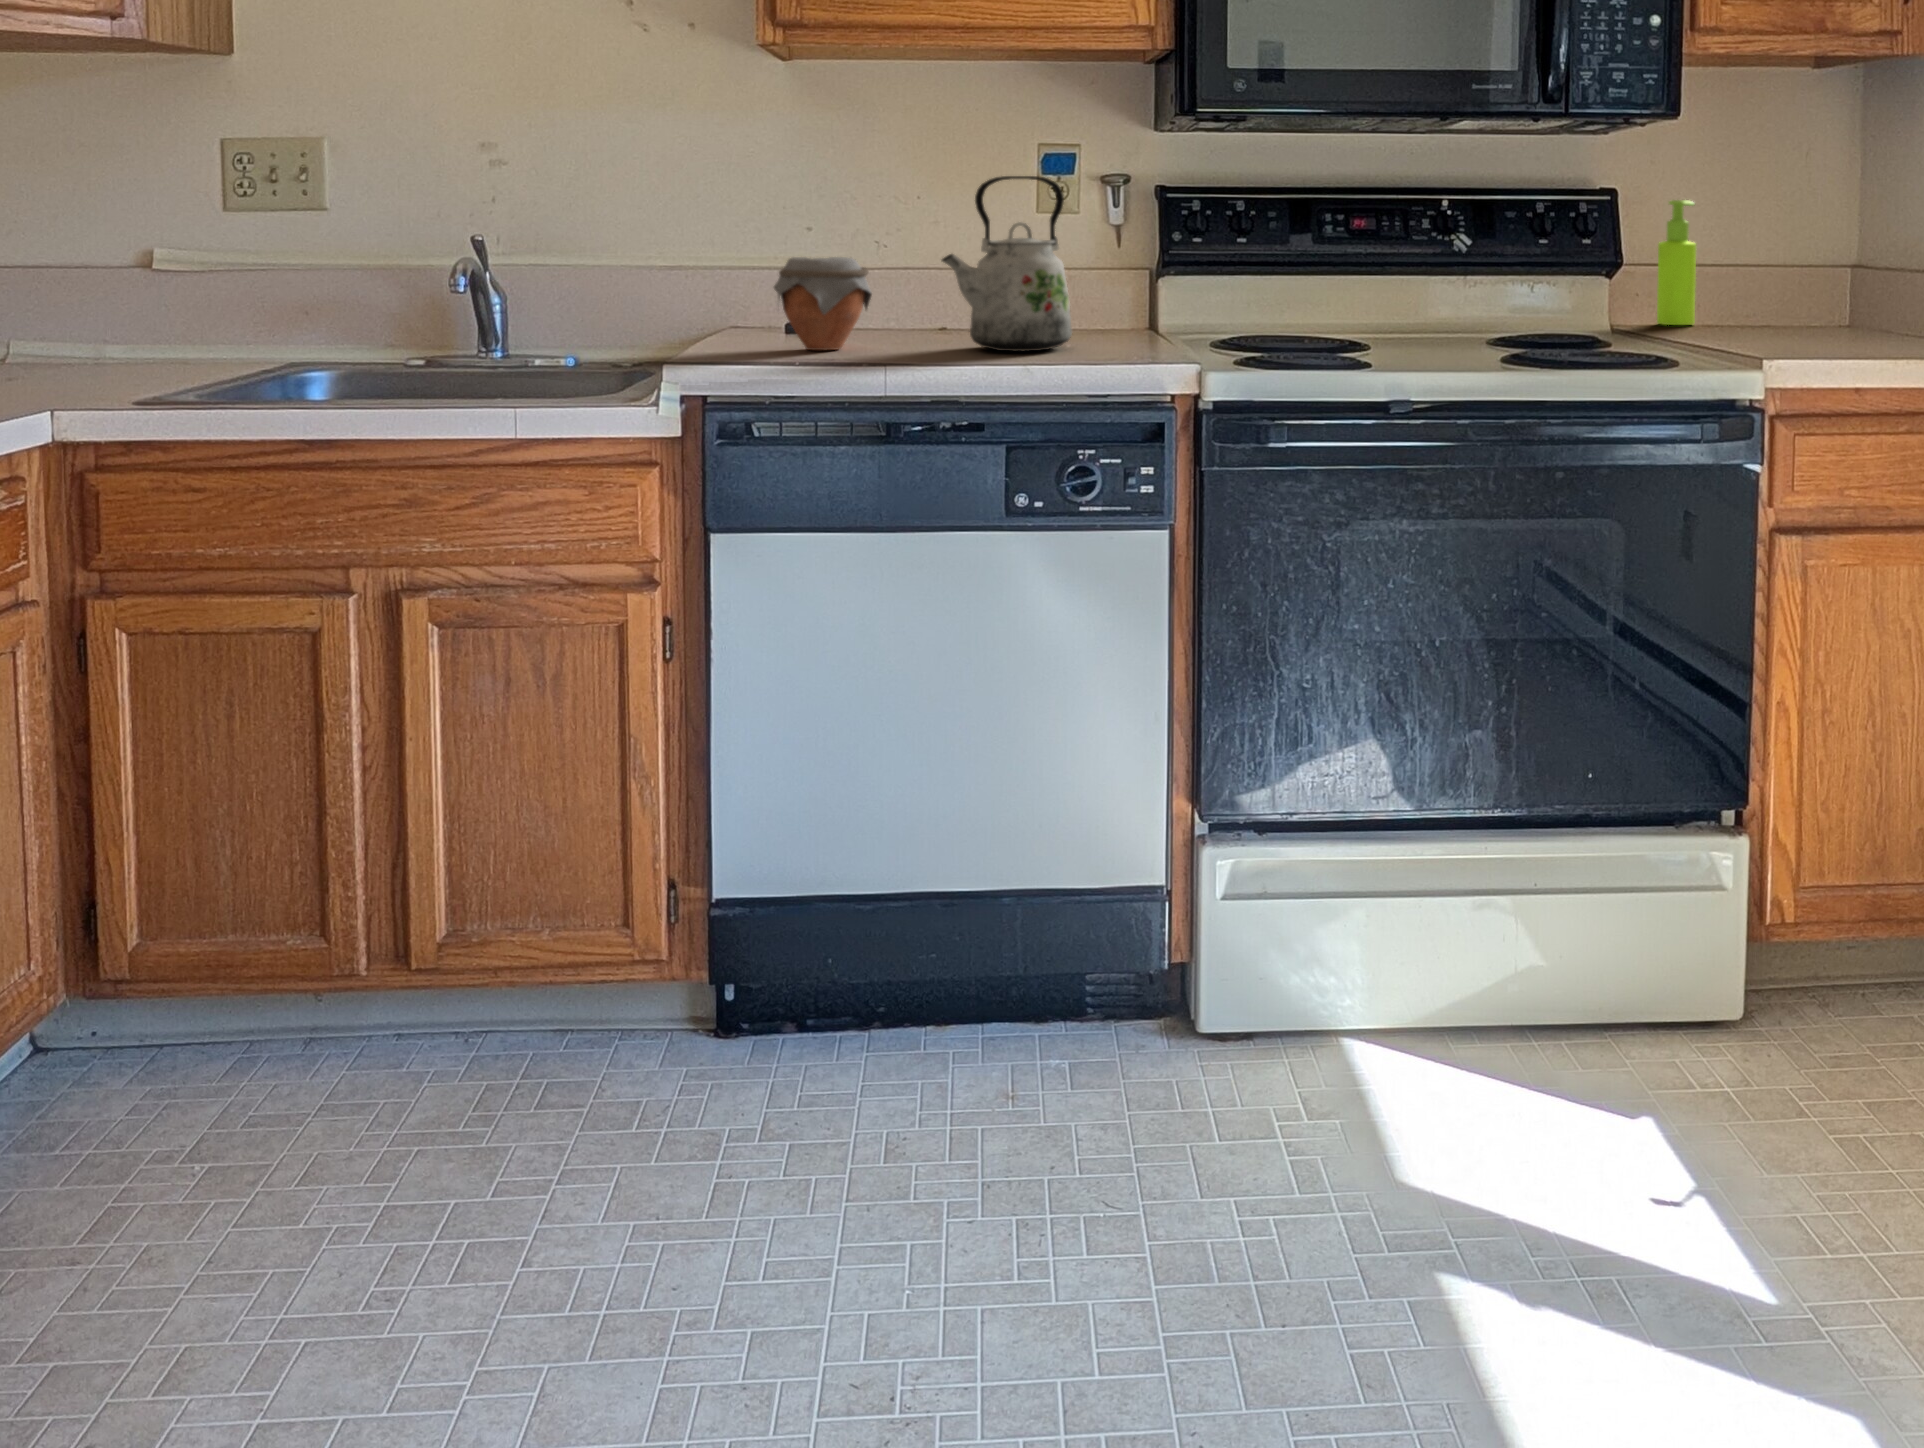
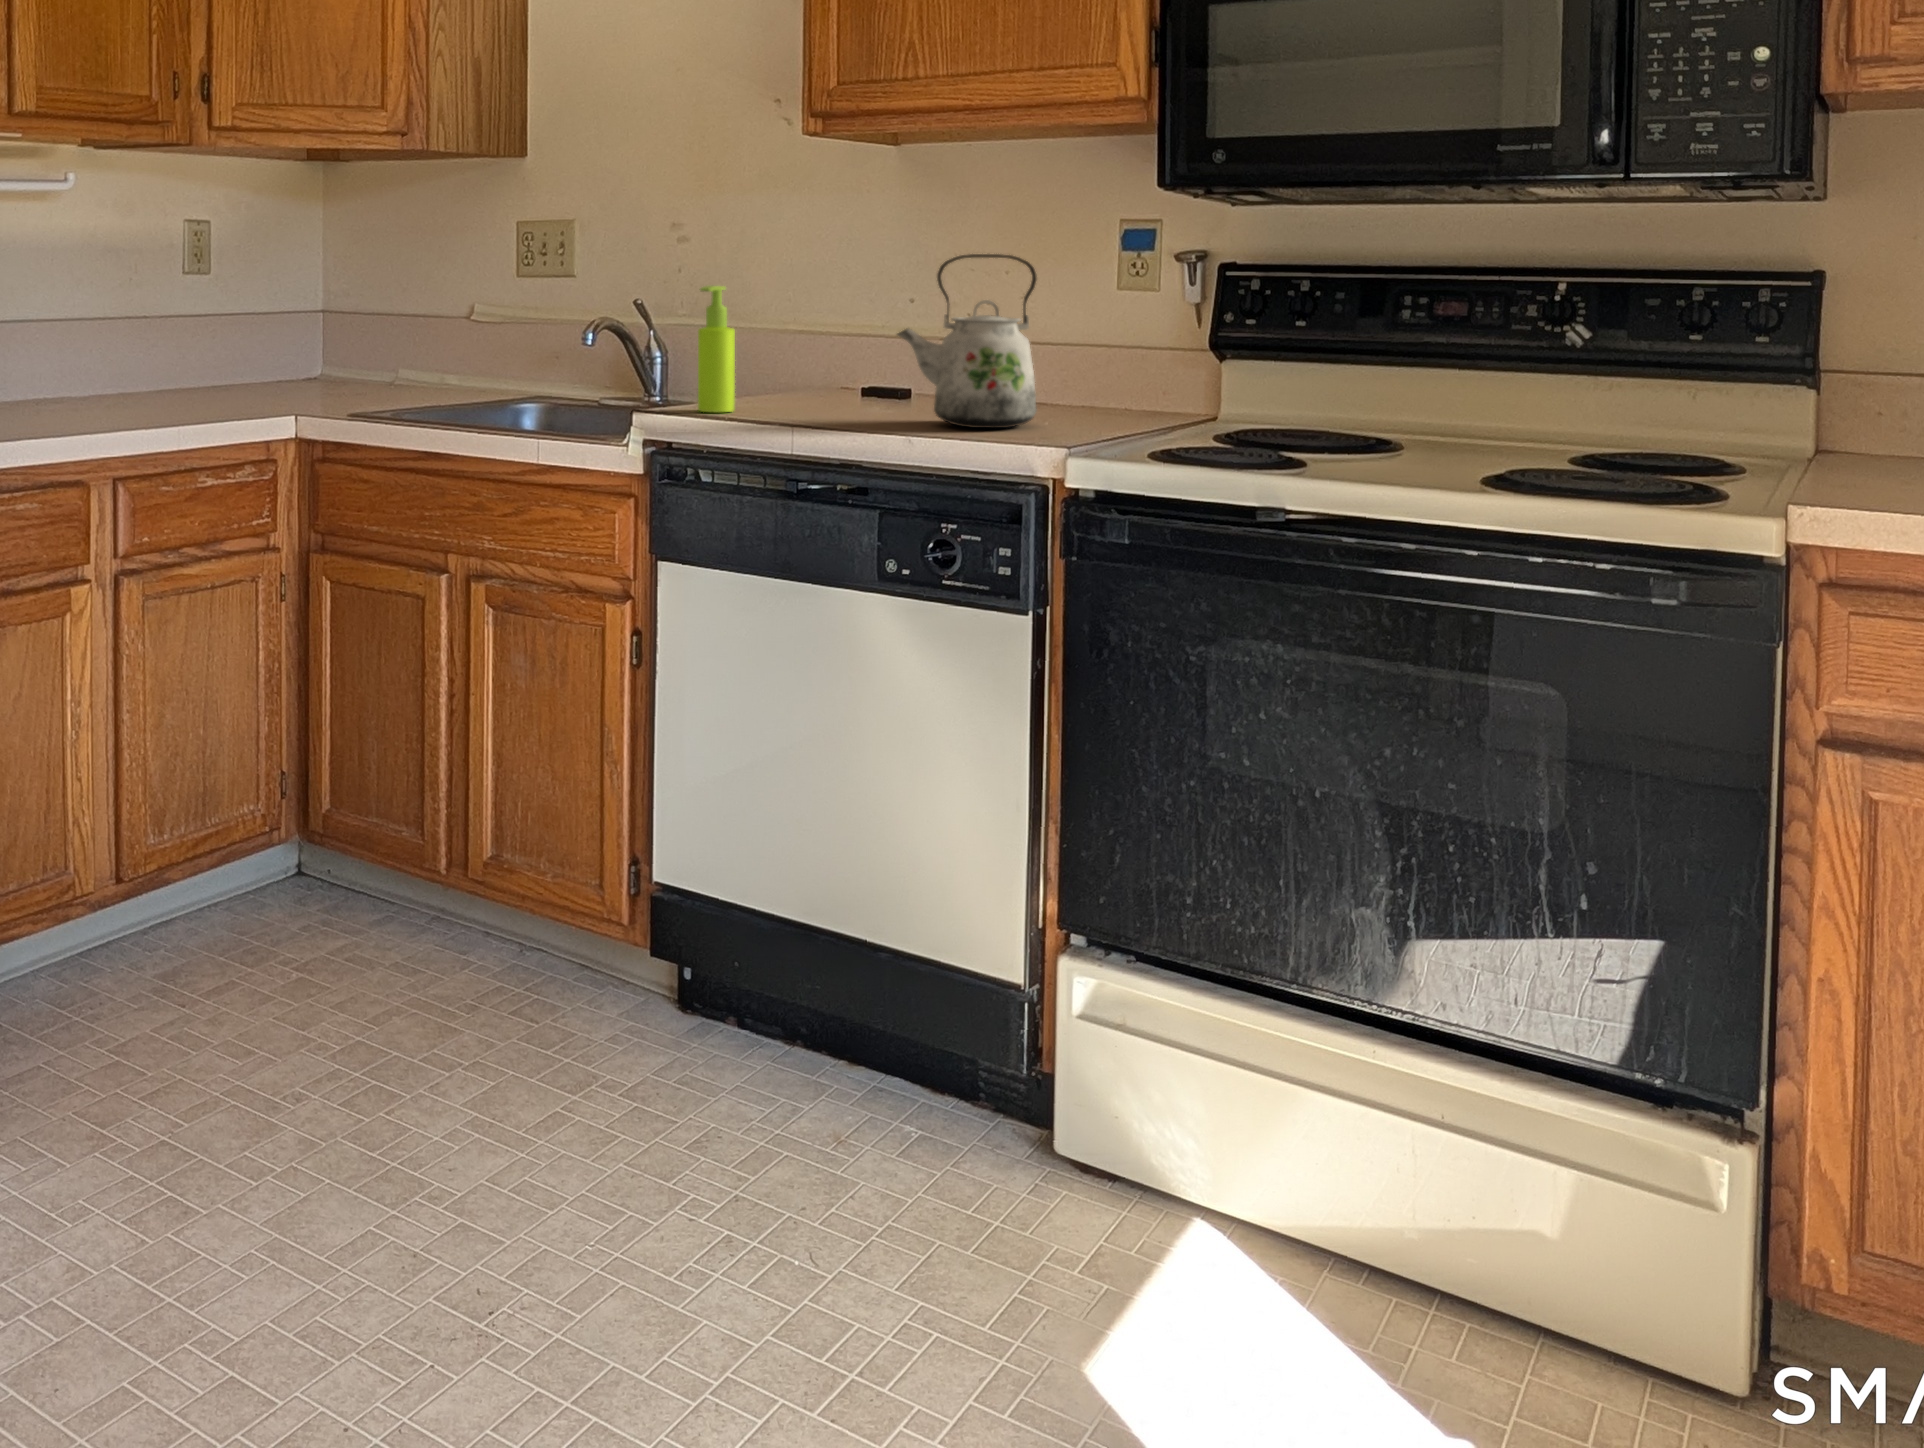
soap dispenser: present [1657,200,1696,325] -> present [698,286,735,412]
jar: present [774,257,872,350] -> none [786,326,873,413]

